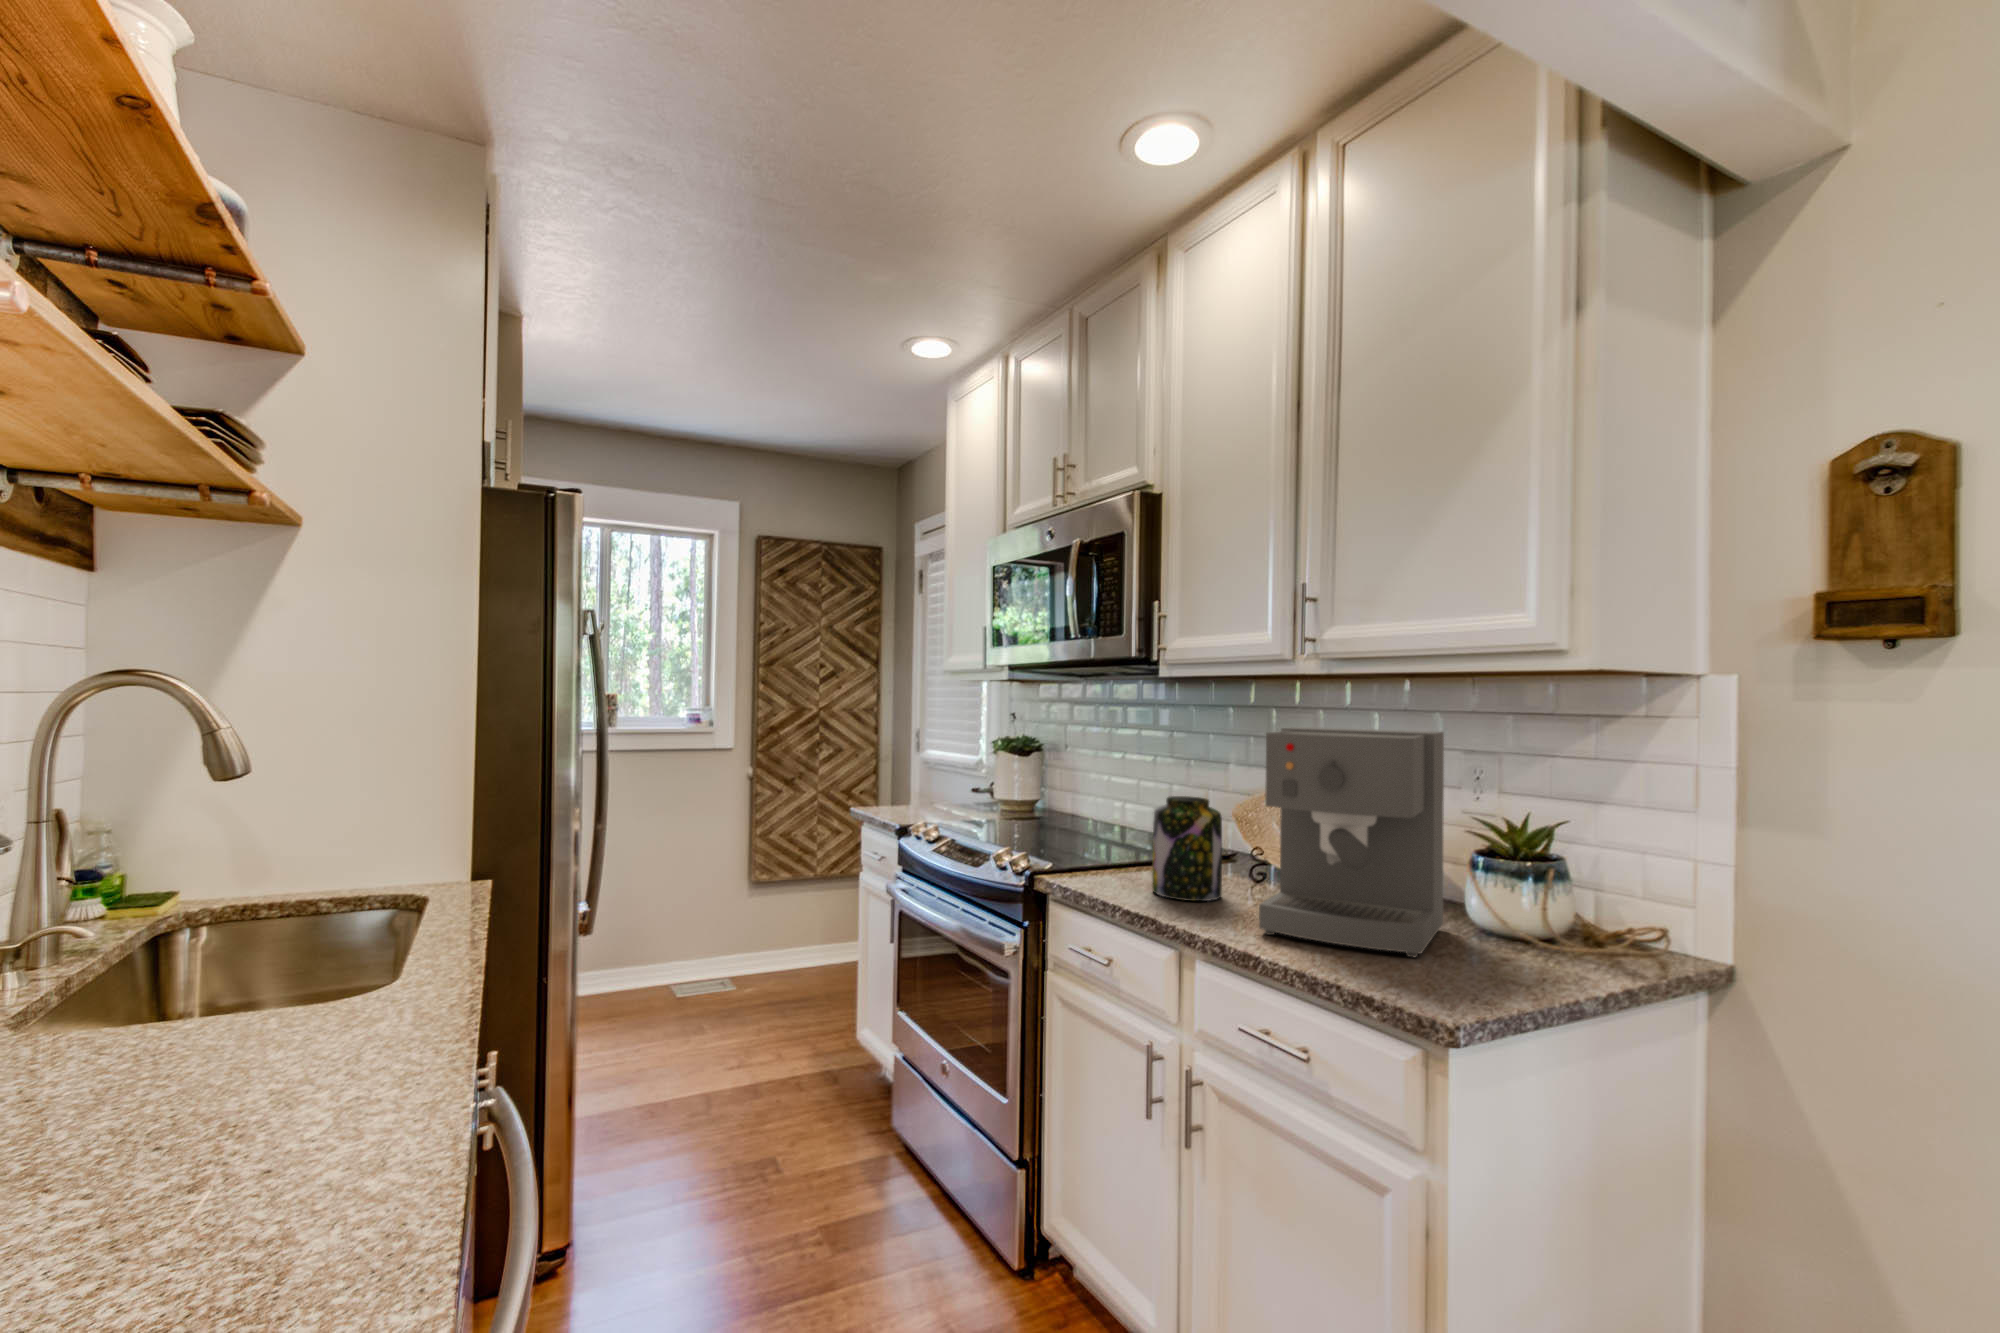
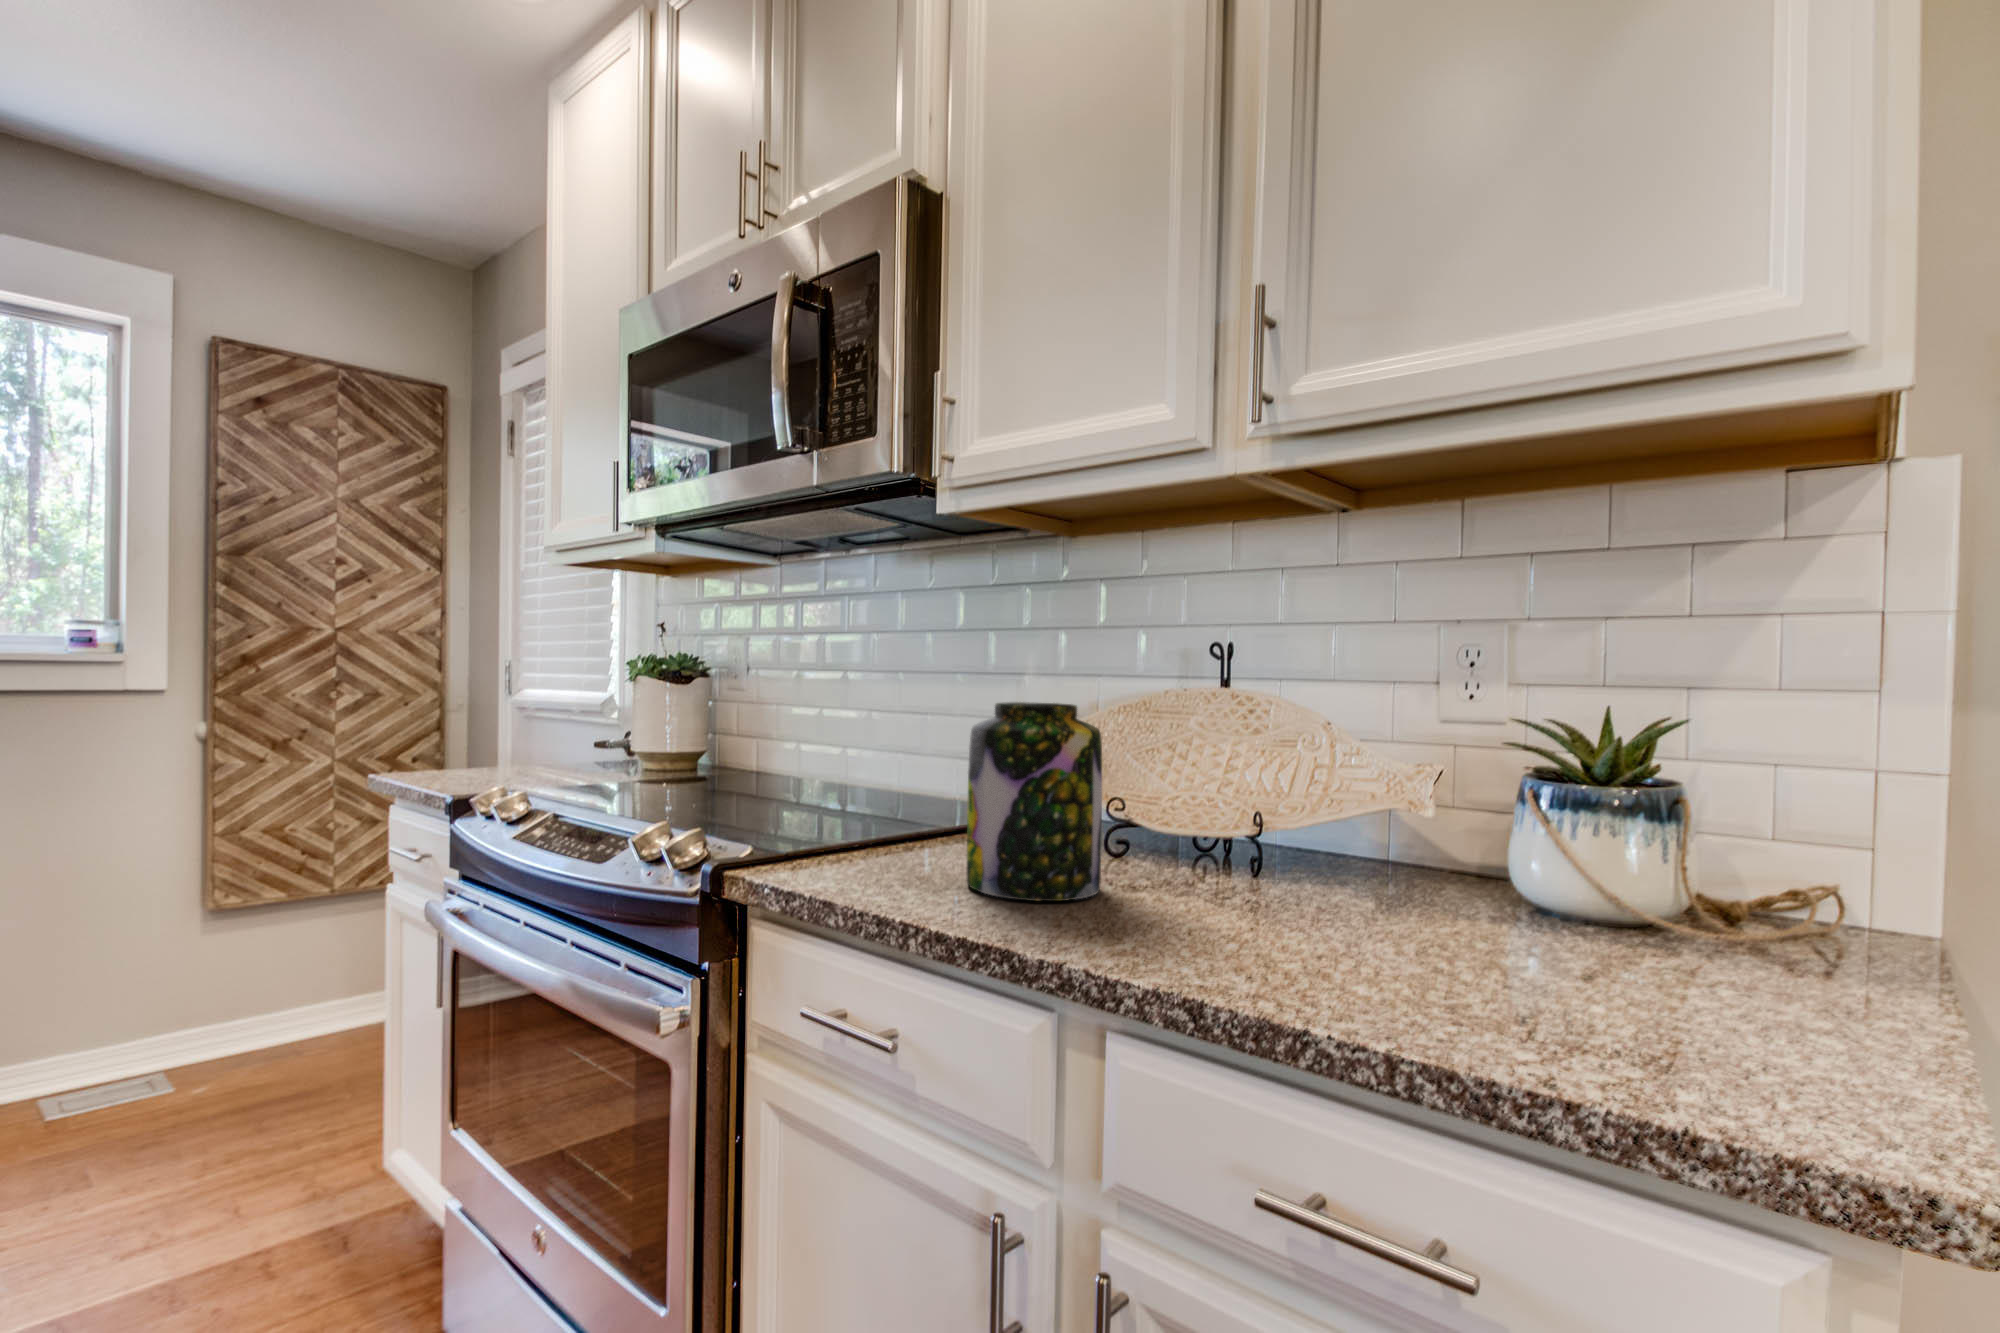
coffee maker: present [1259,727,1444,958] -> none [1246,524,1607,992]

